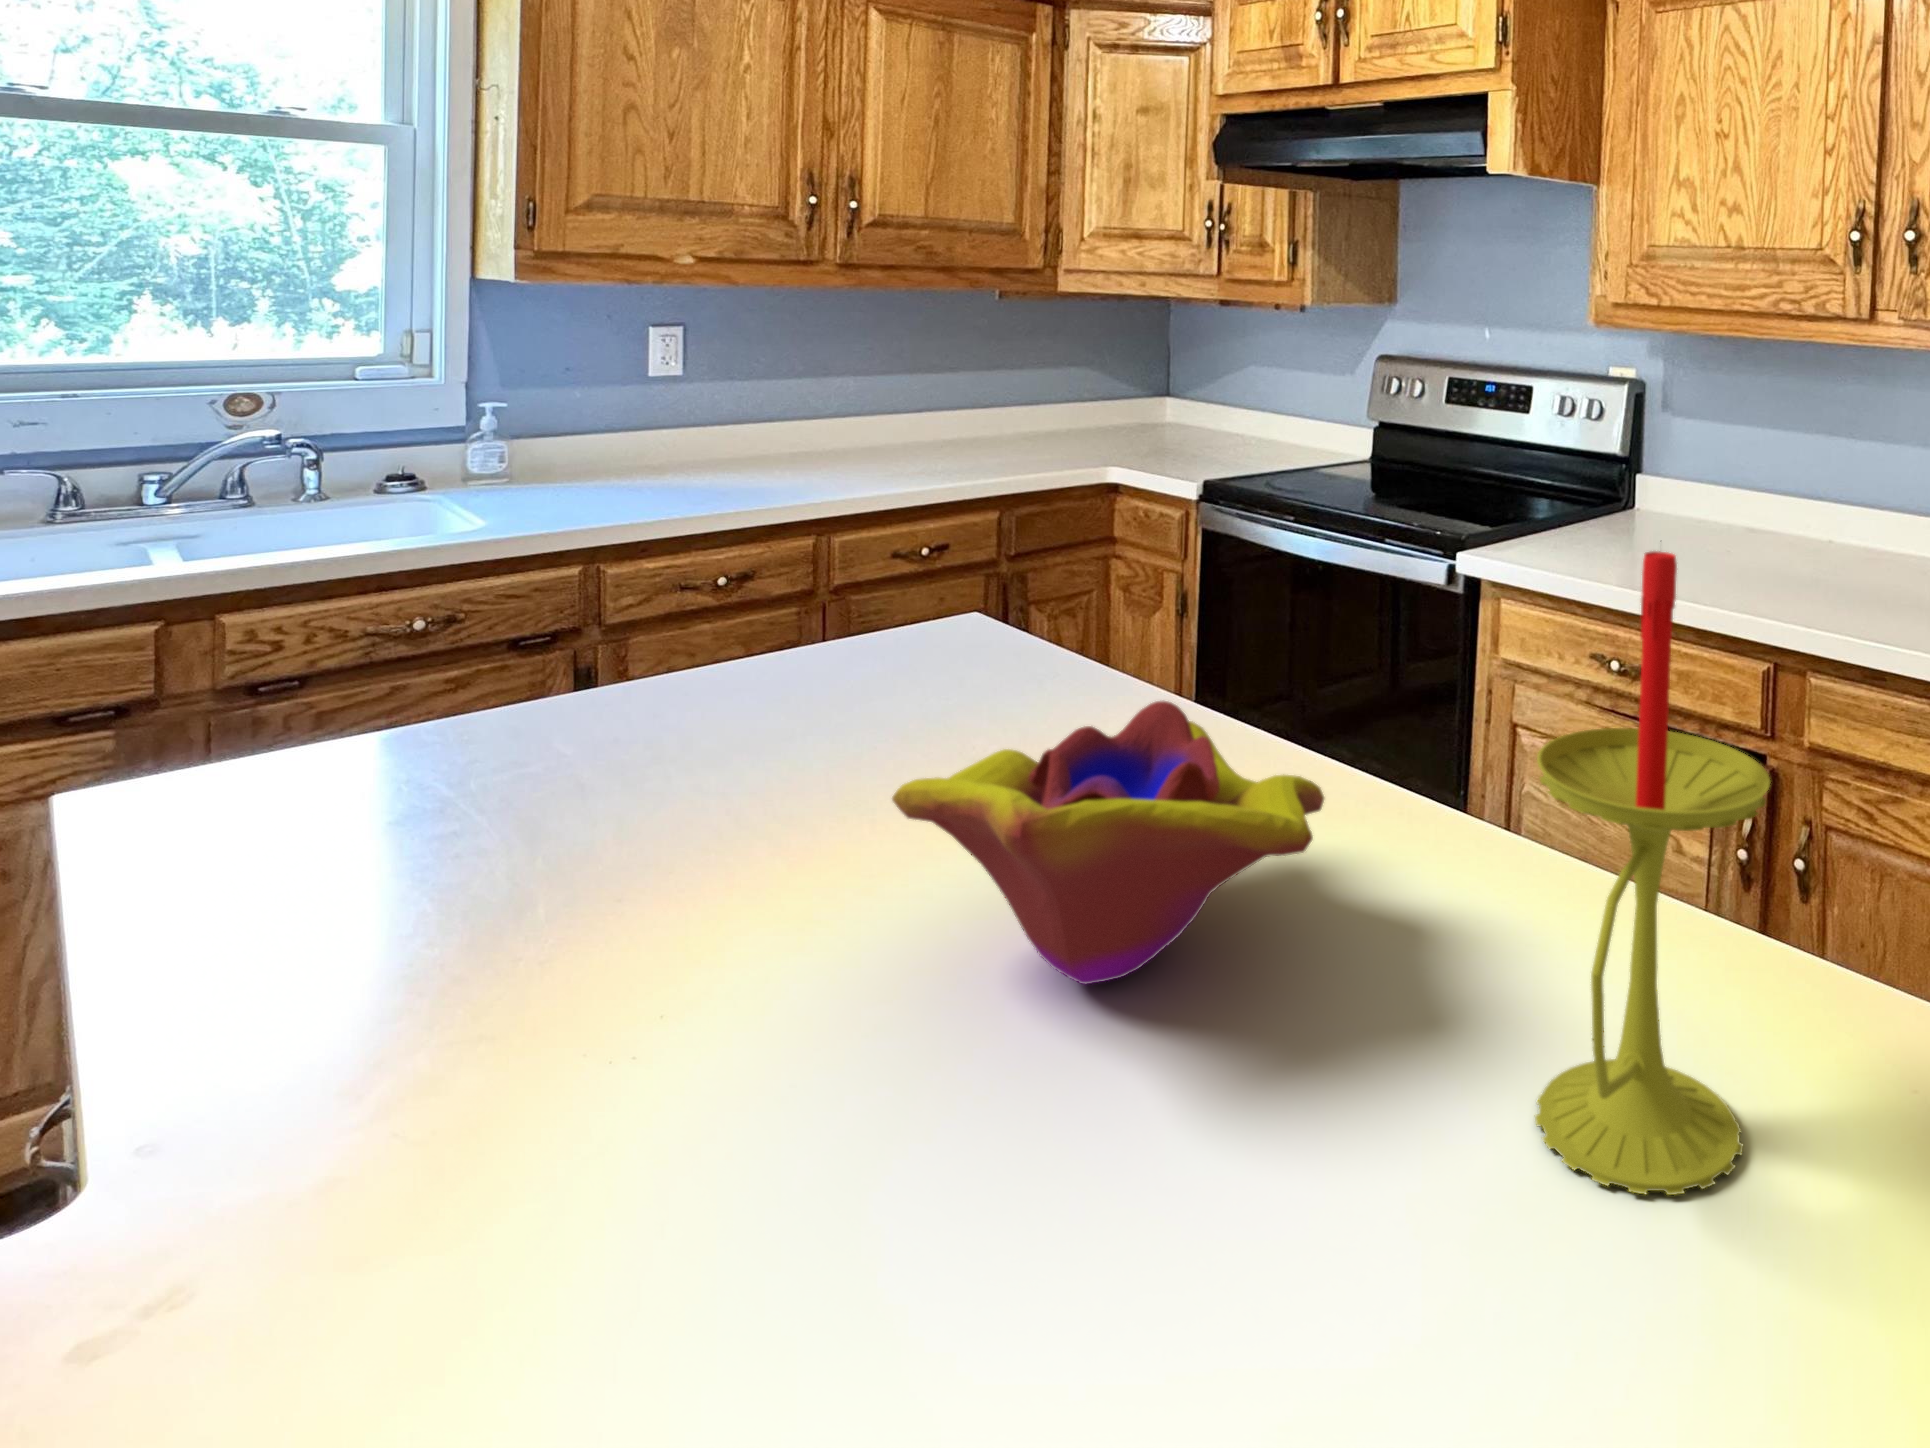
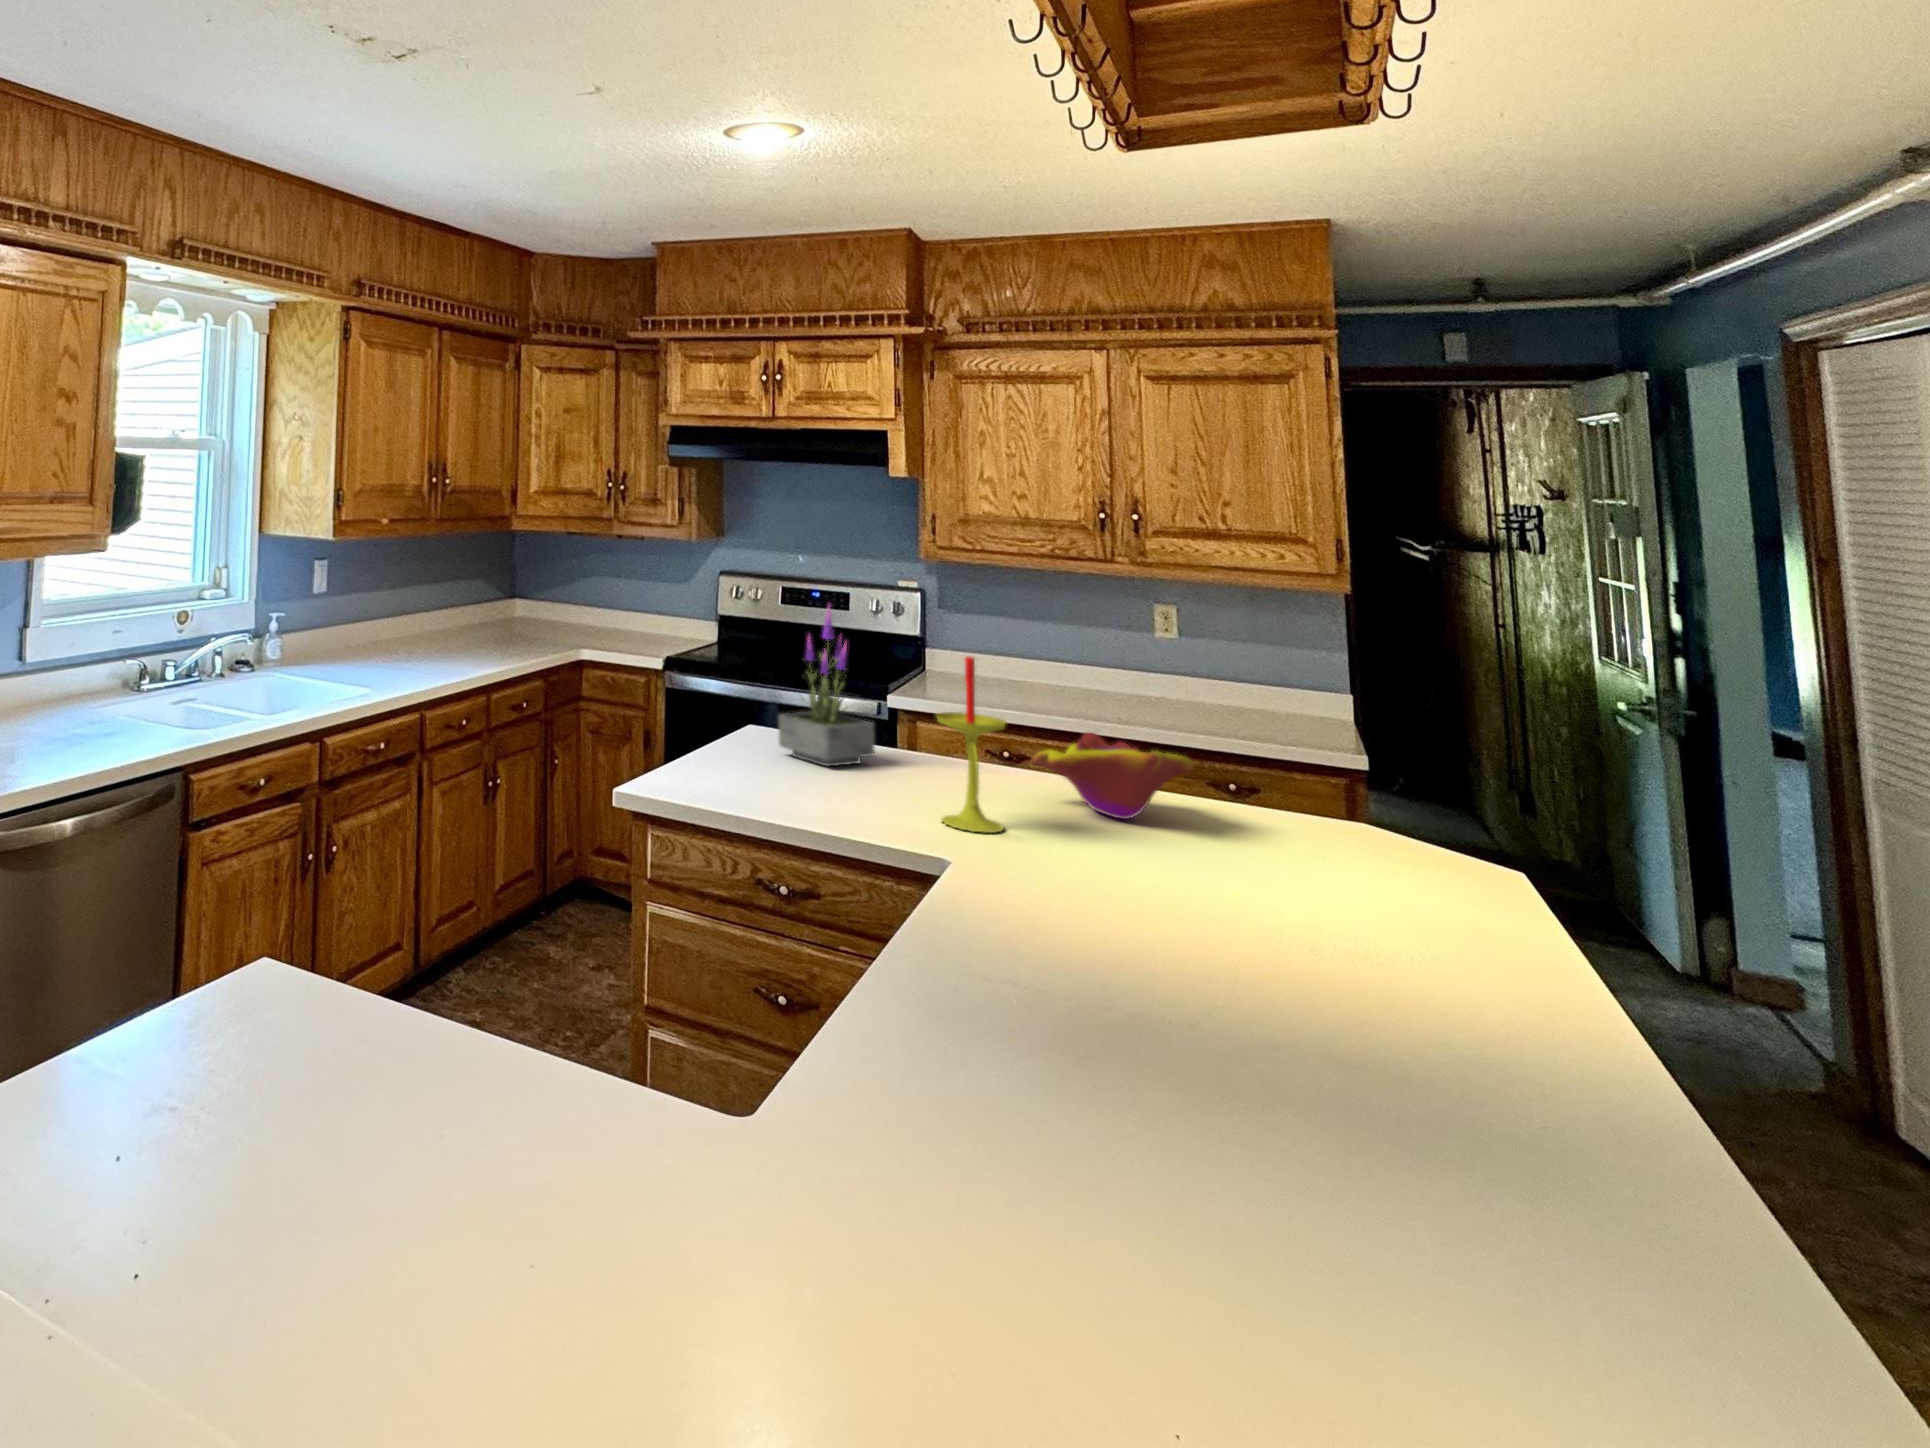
potted plant: none [724,359,906,734] -> present [778,608,874,766]
candle: present [1535,551,1770,1195] -> present [937,656,1006,833]

